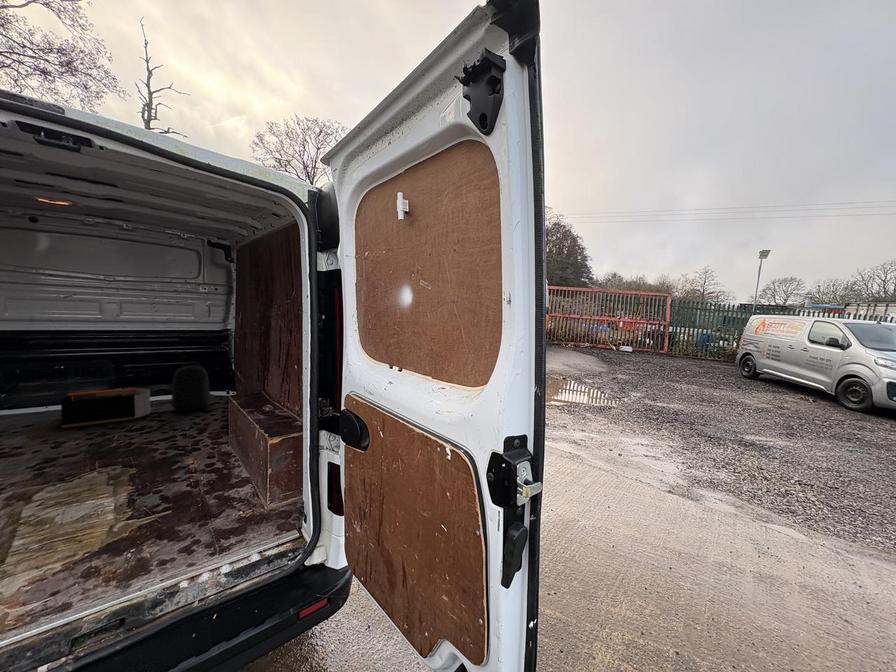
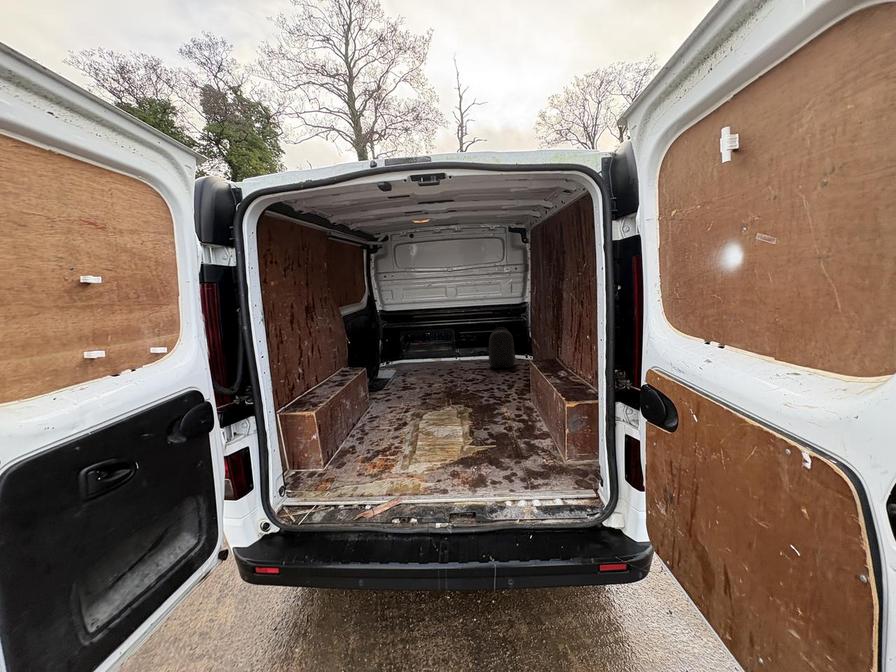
storage bin: present [61,388,150,428] -> none [427,347,475,372]

